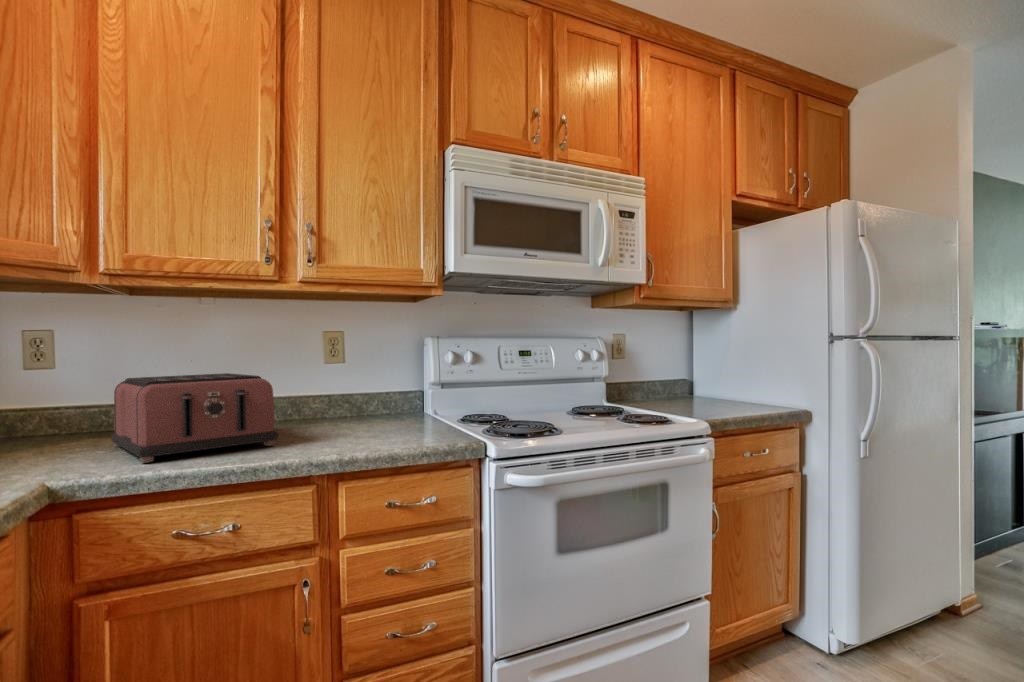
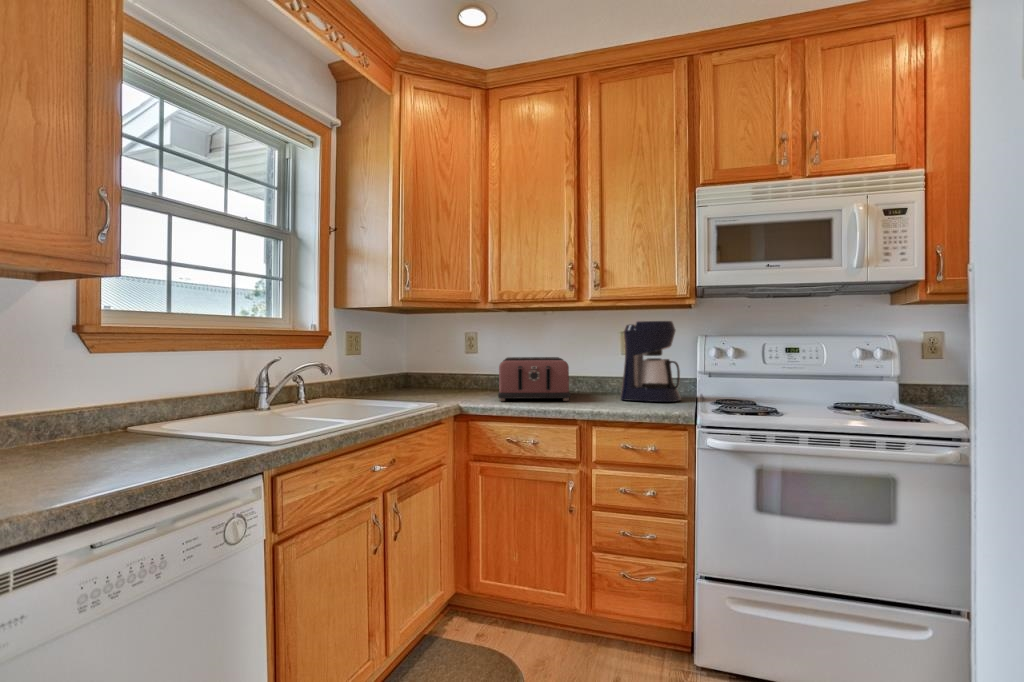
coffee maker: none [341,317,425,432] -> present [620,321,681,402]

